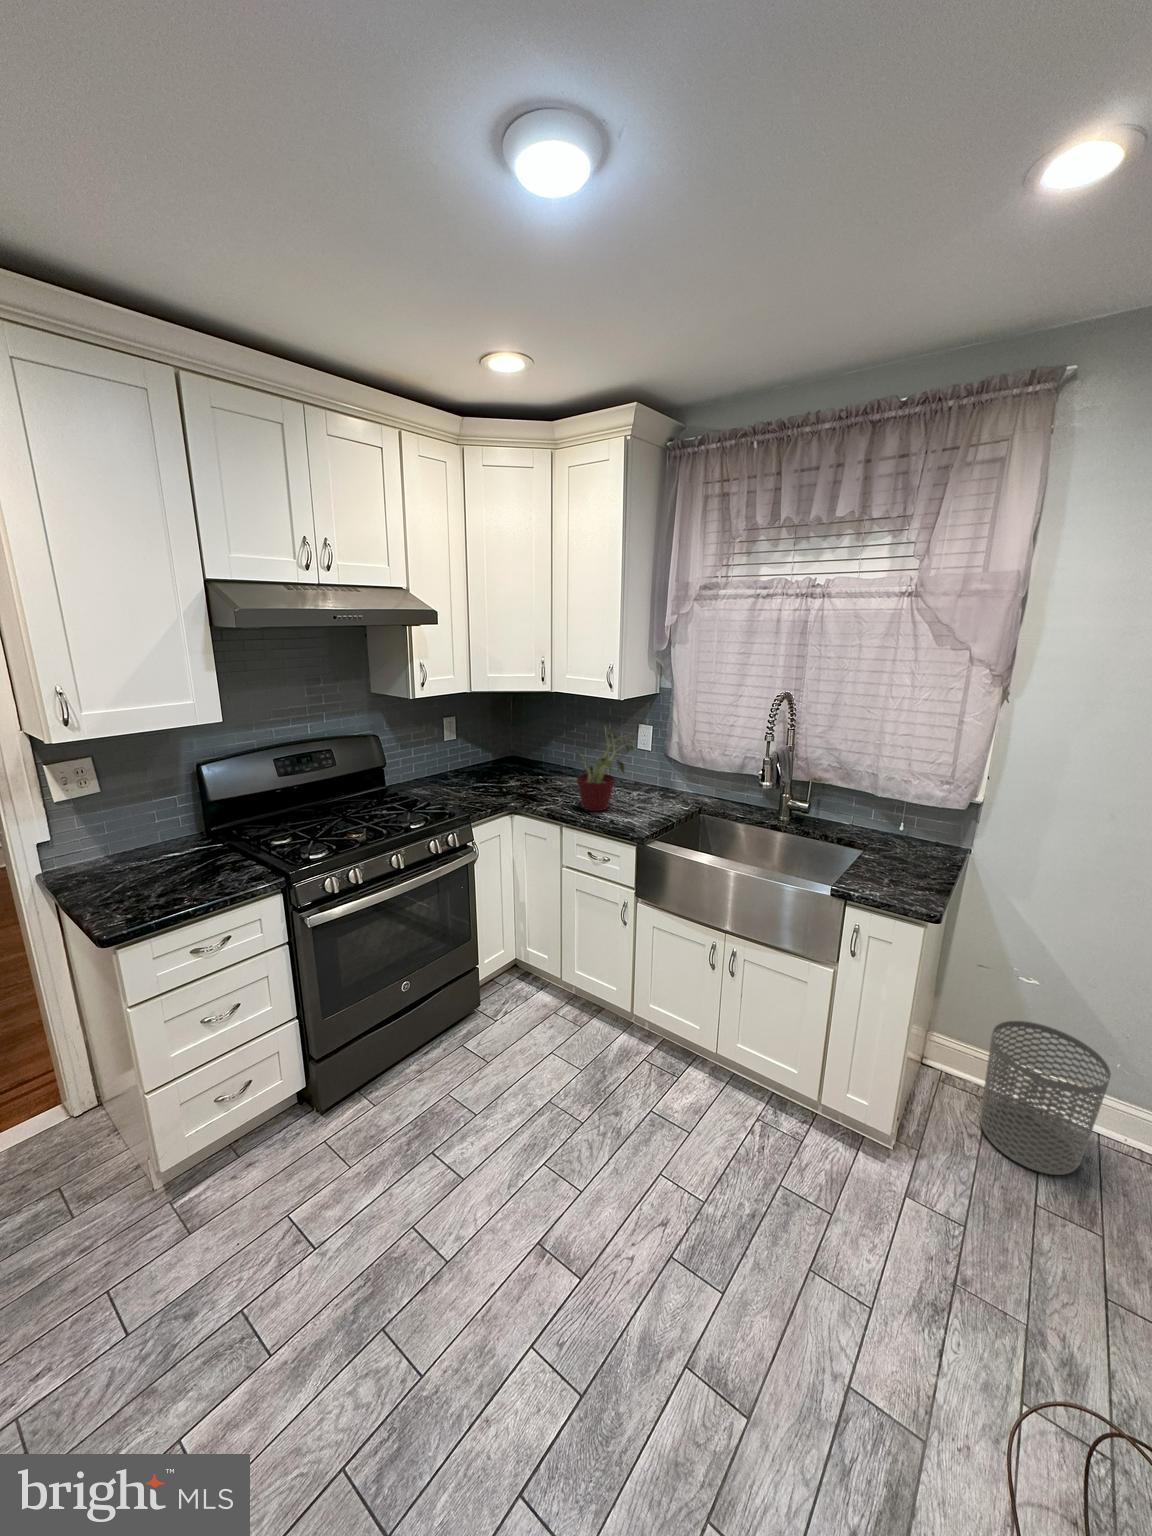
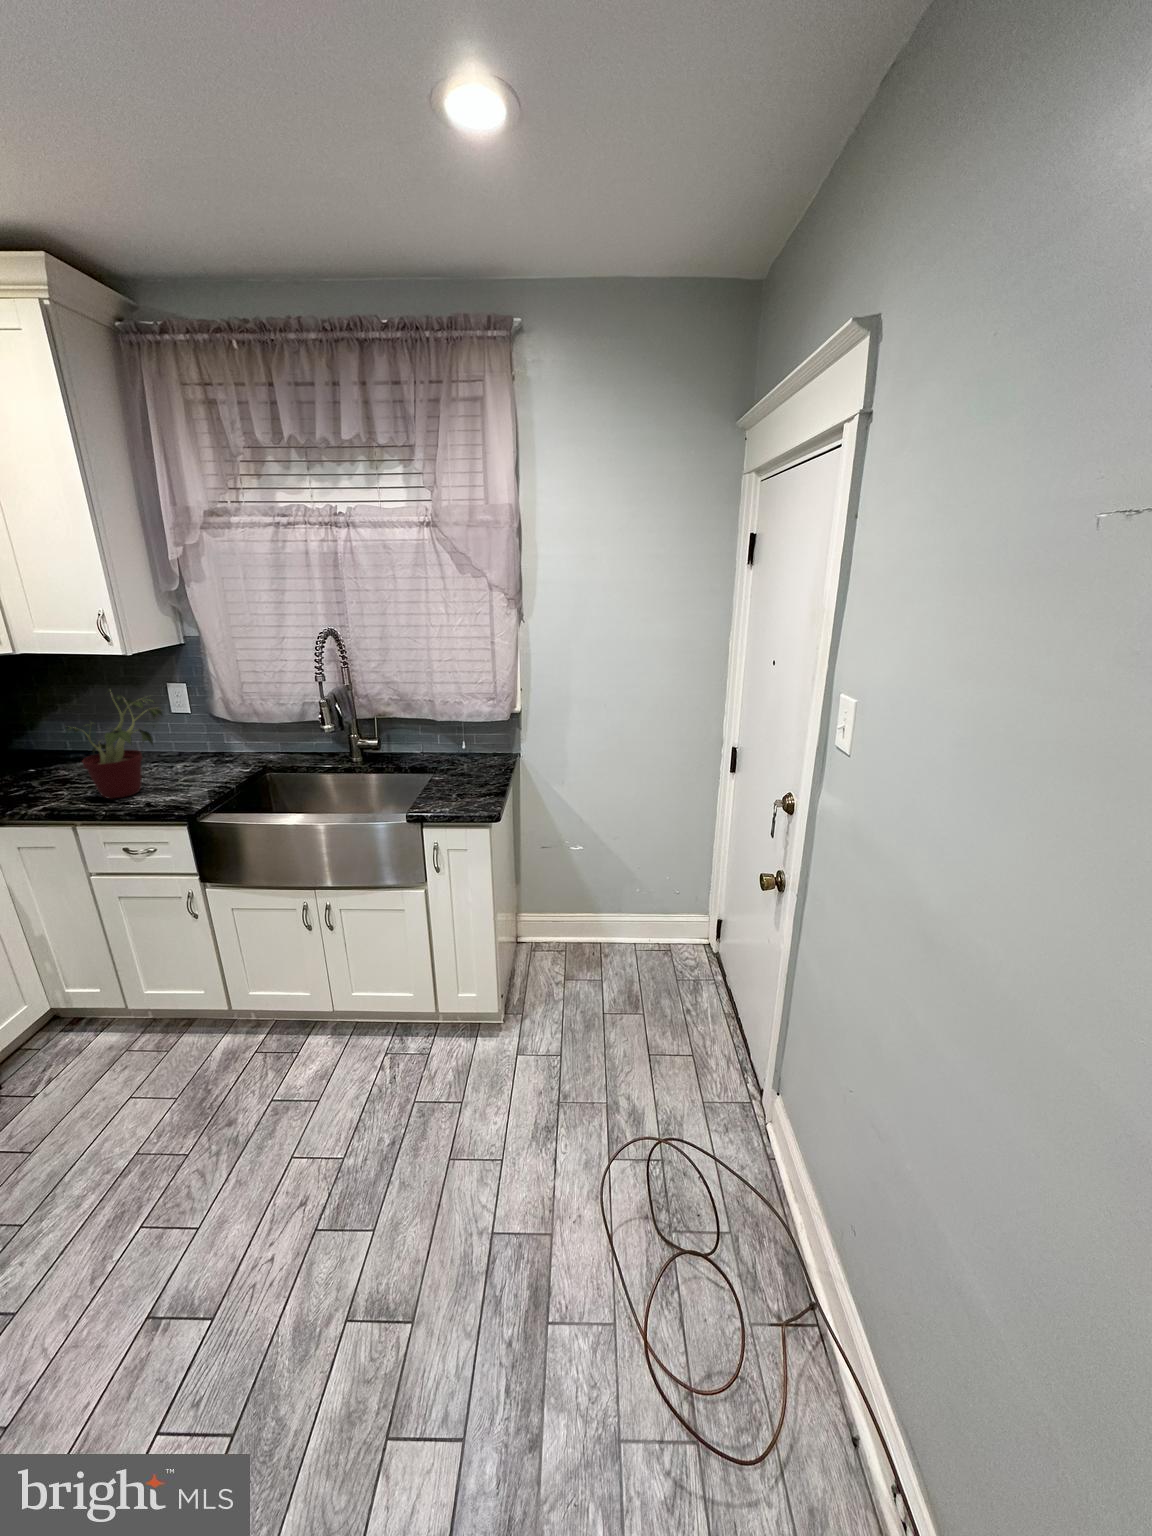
waste bin: present [980,1021,1111,1175] -> none [558,879,632,989]

